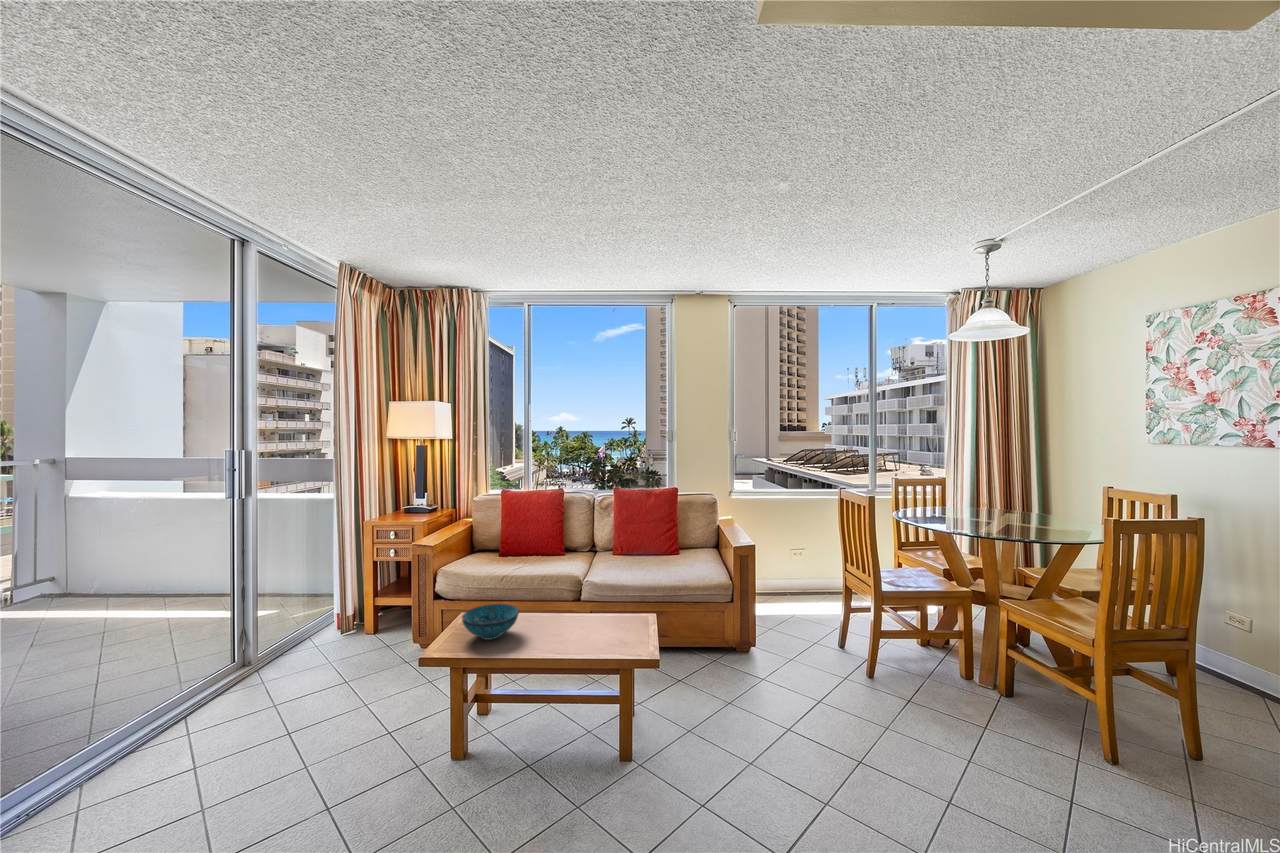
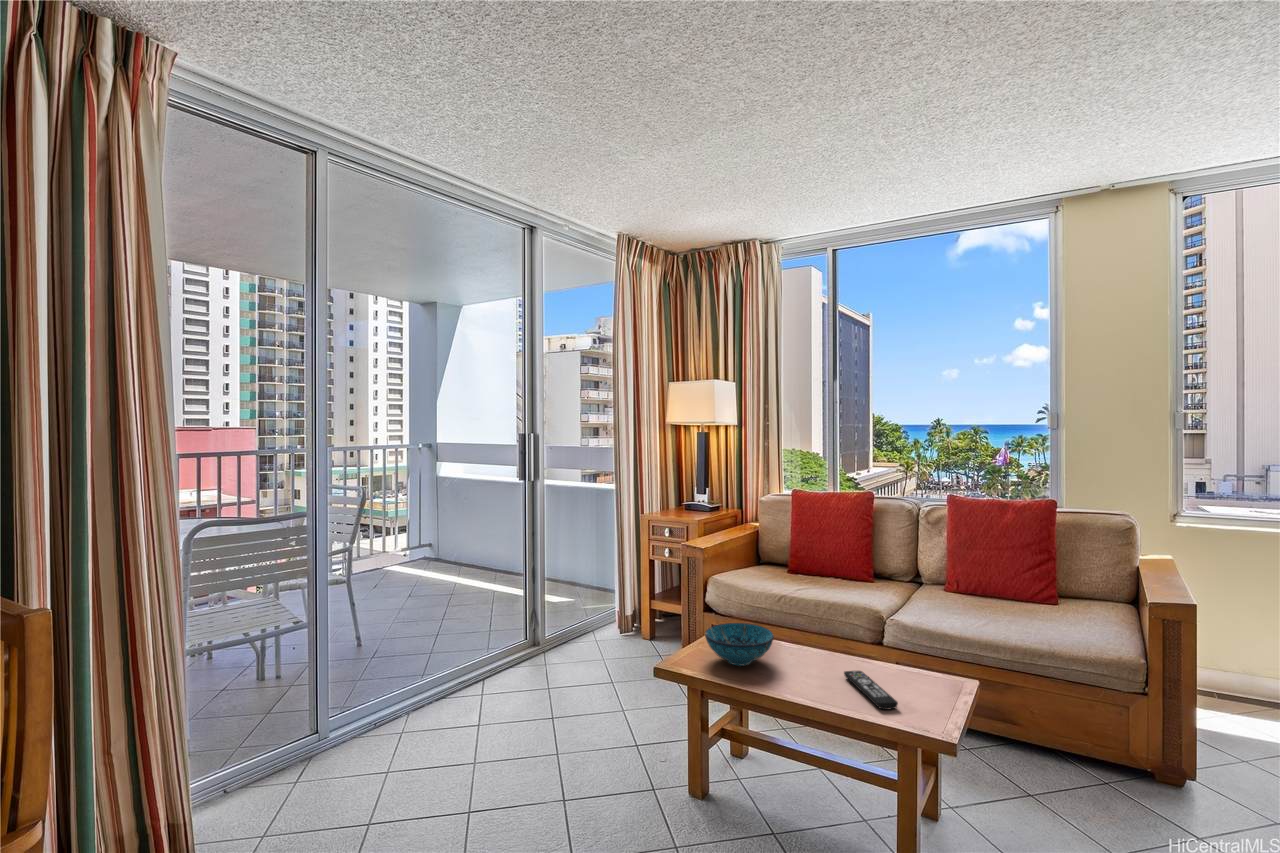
remote control: none [572,622,614,646] -> present [844,671,898,710]

